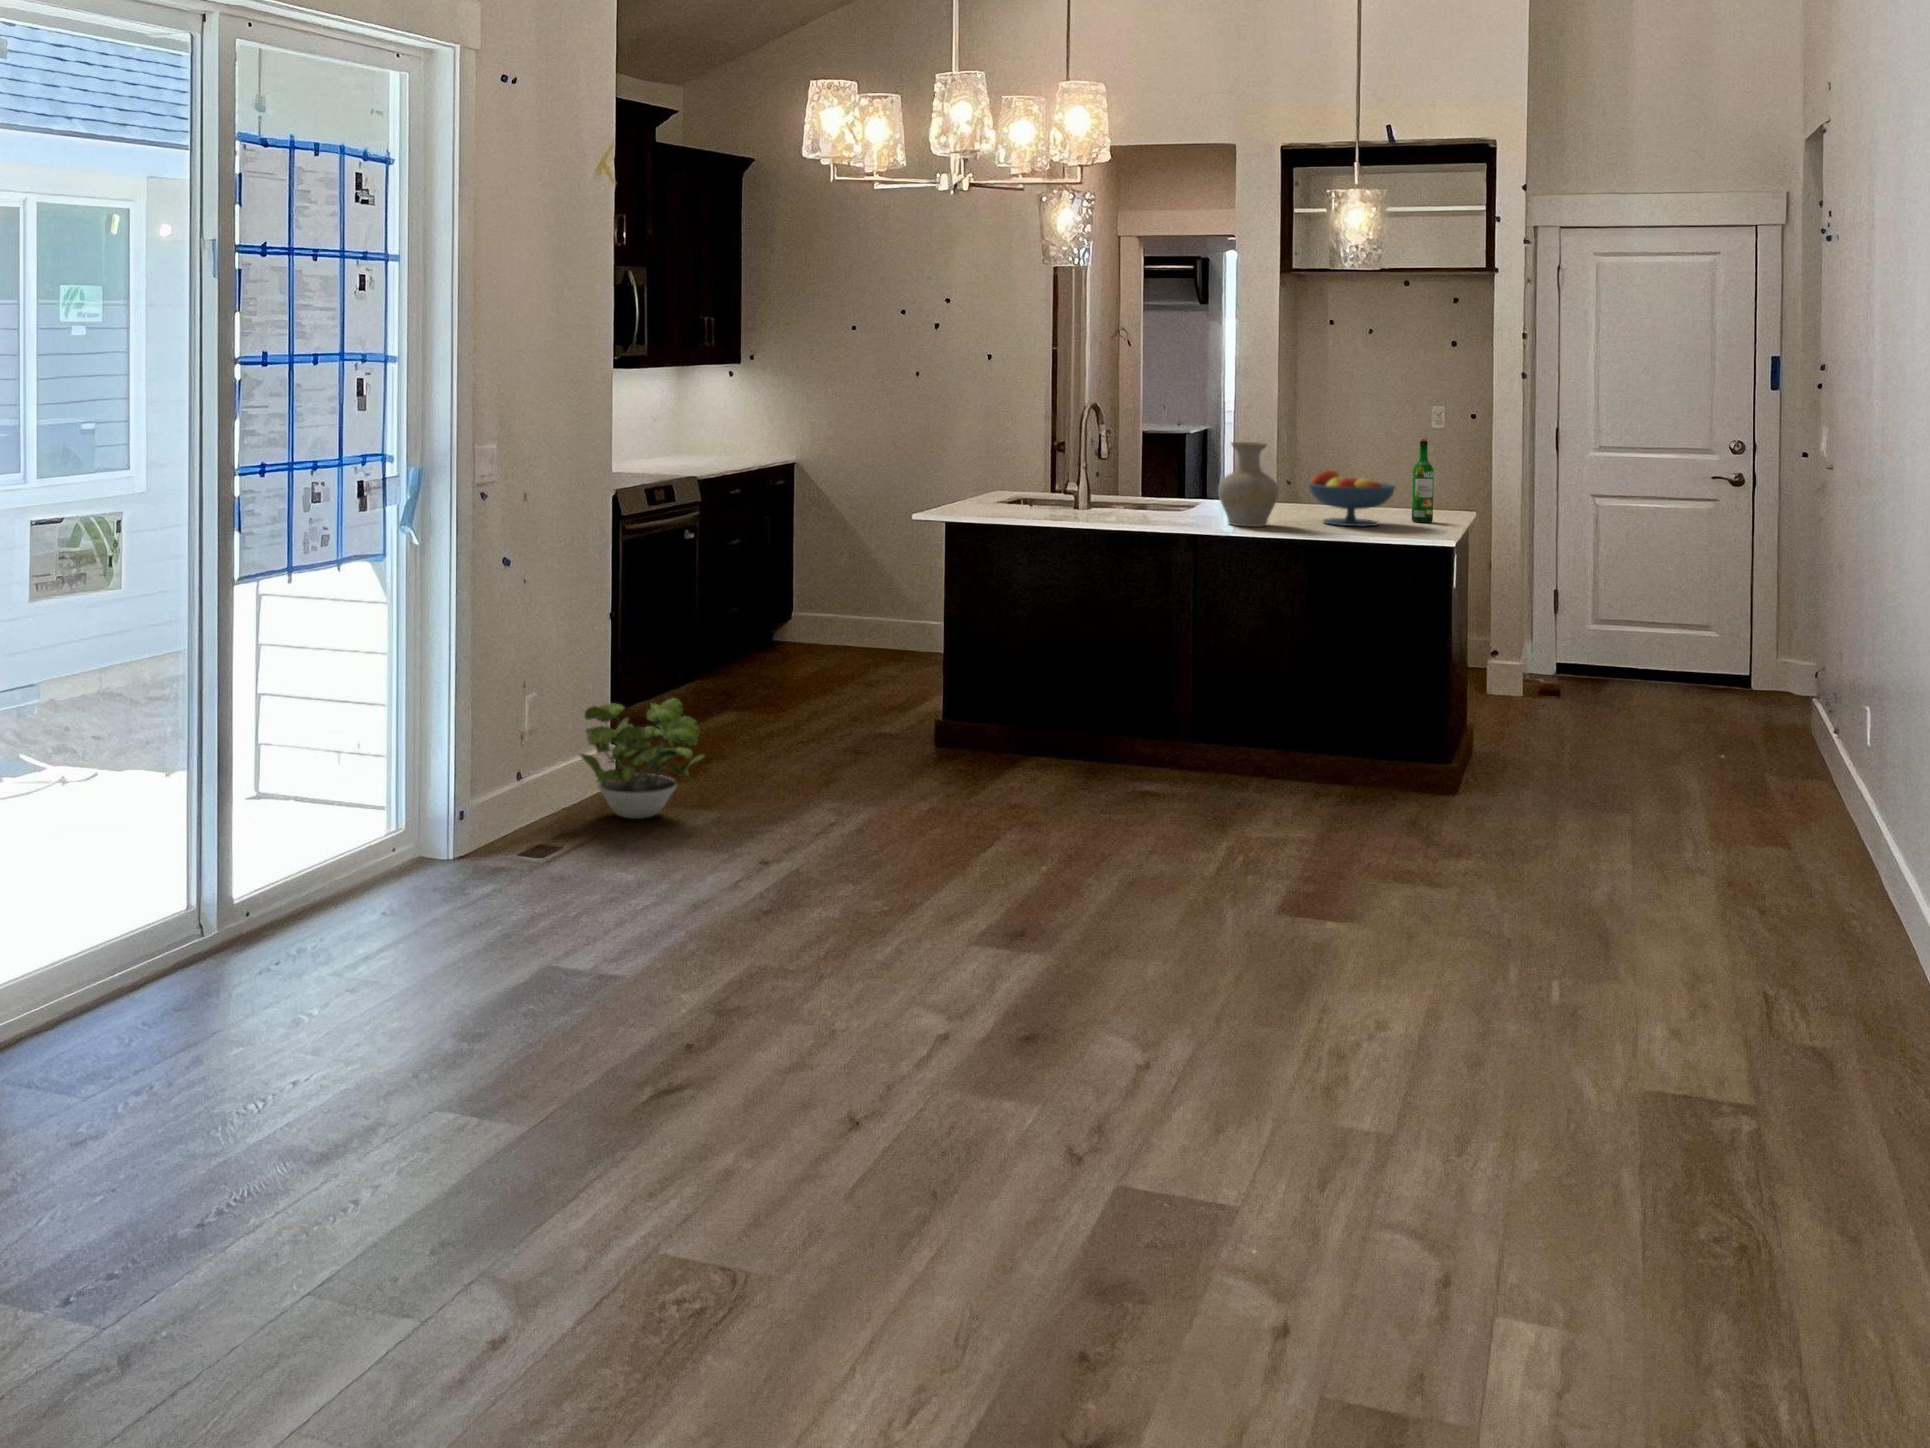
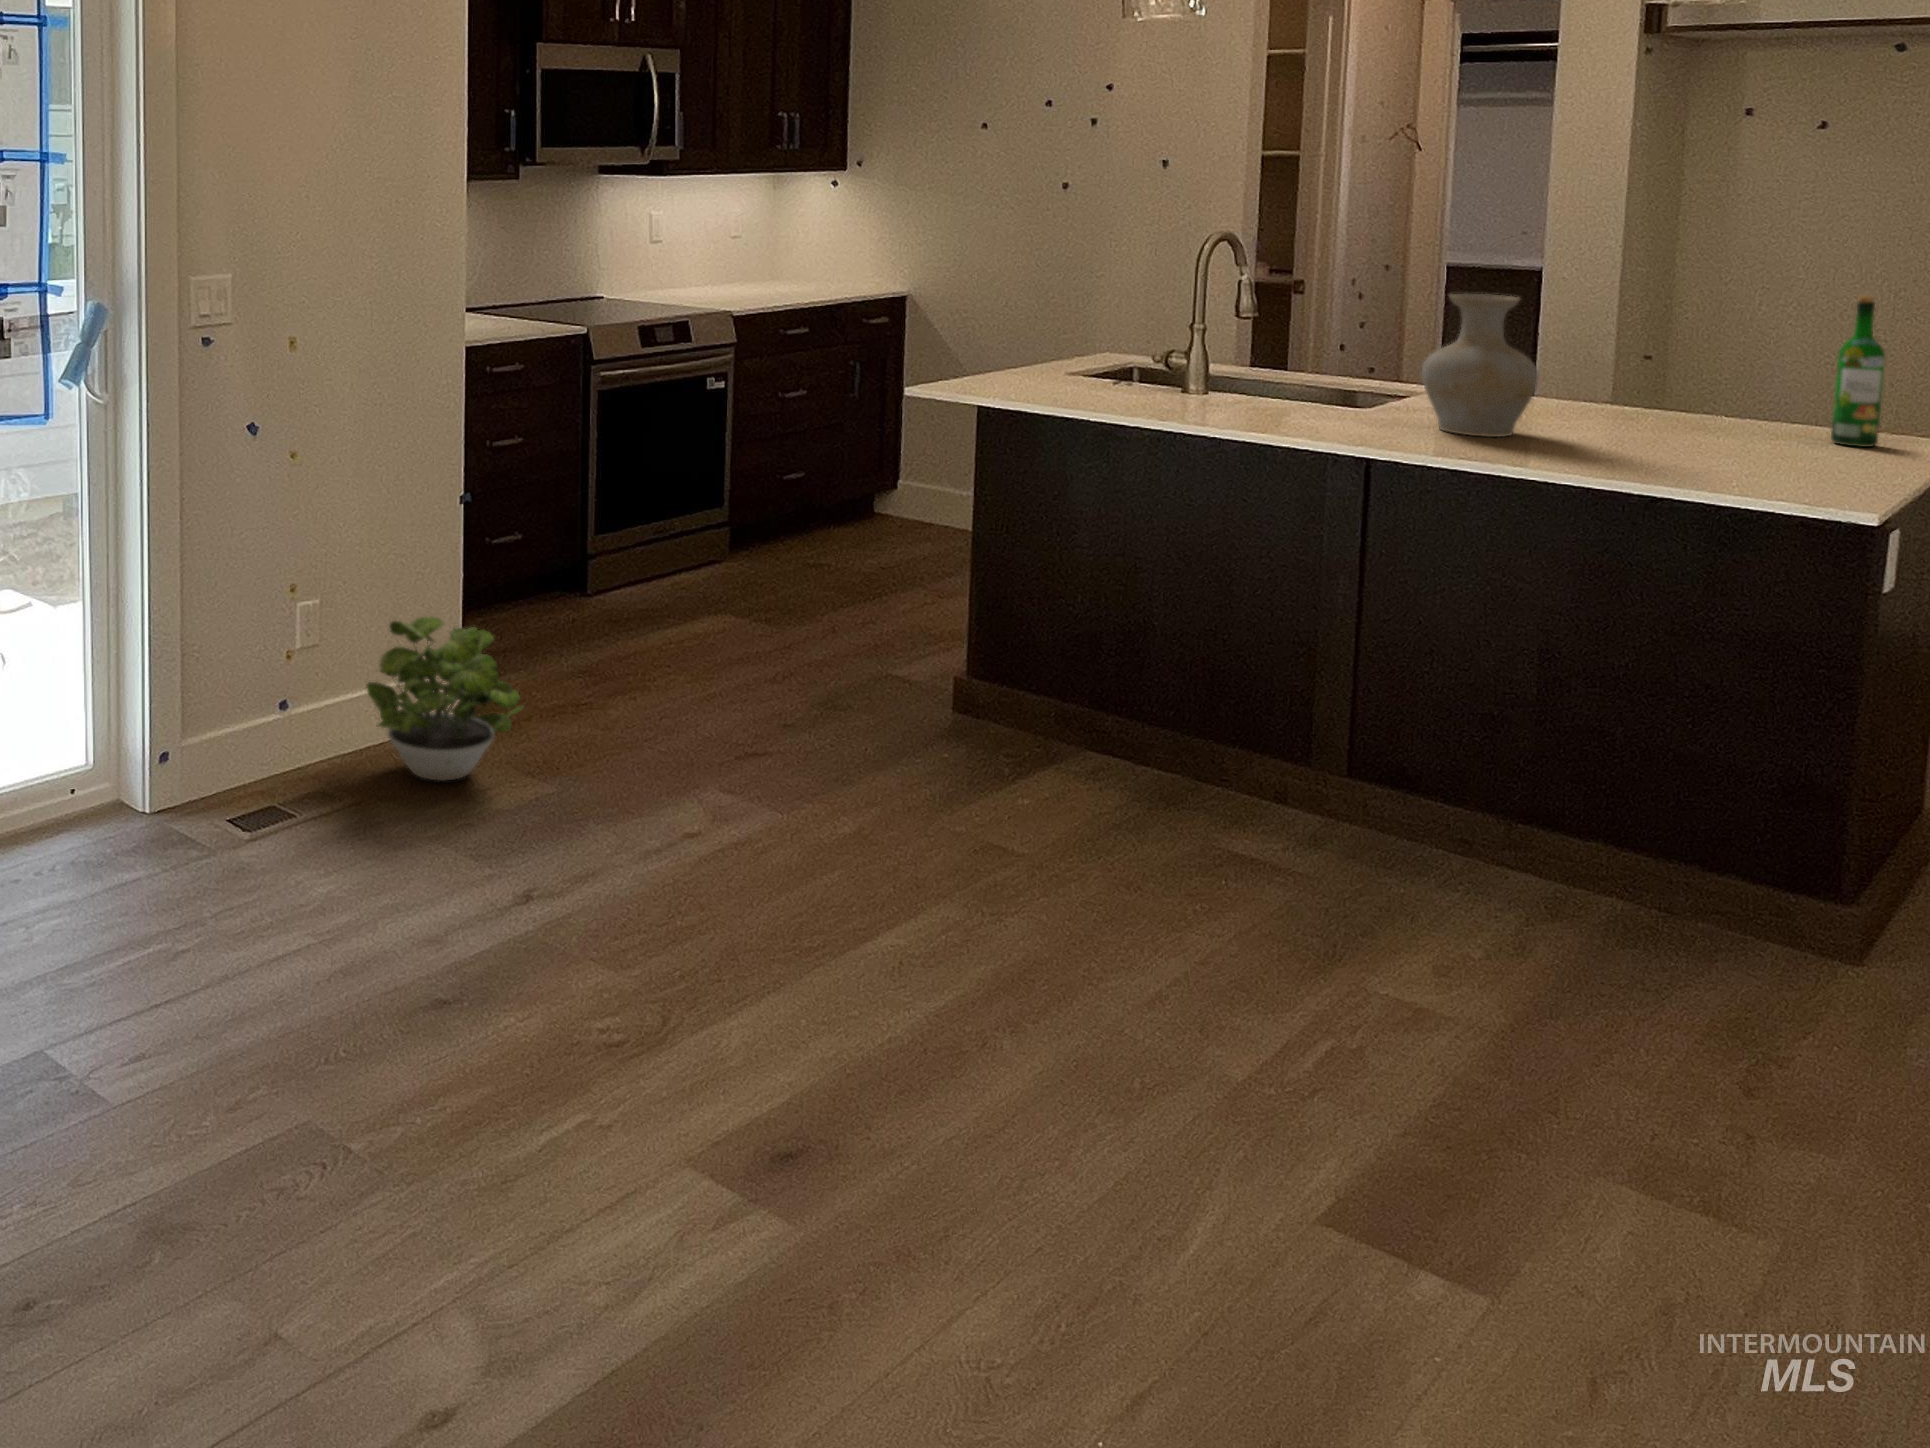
fruit bowl: present [1308,470,1395,526] -> none [1606,343,1792,449]

